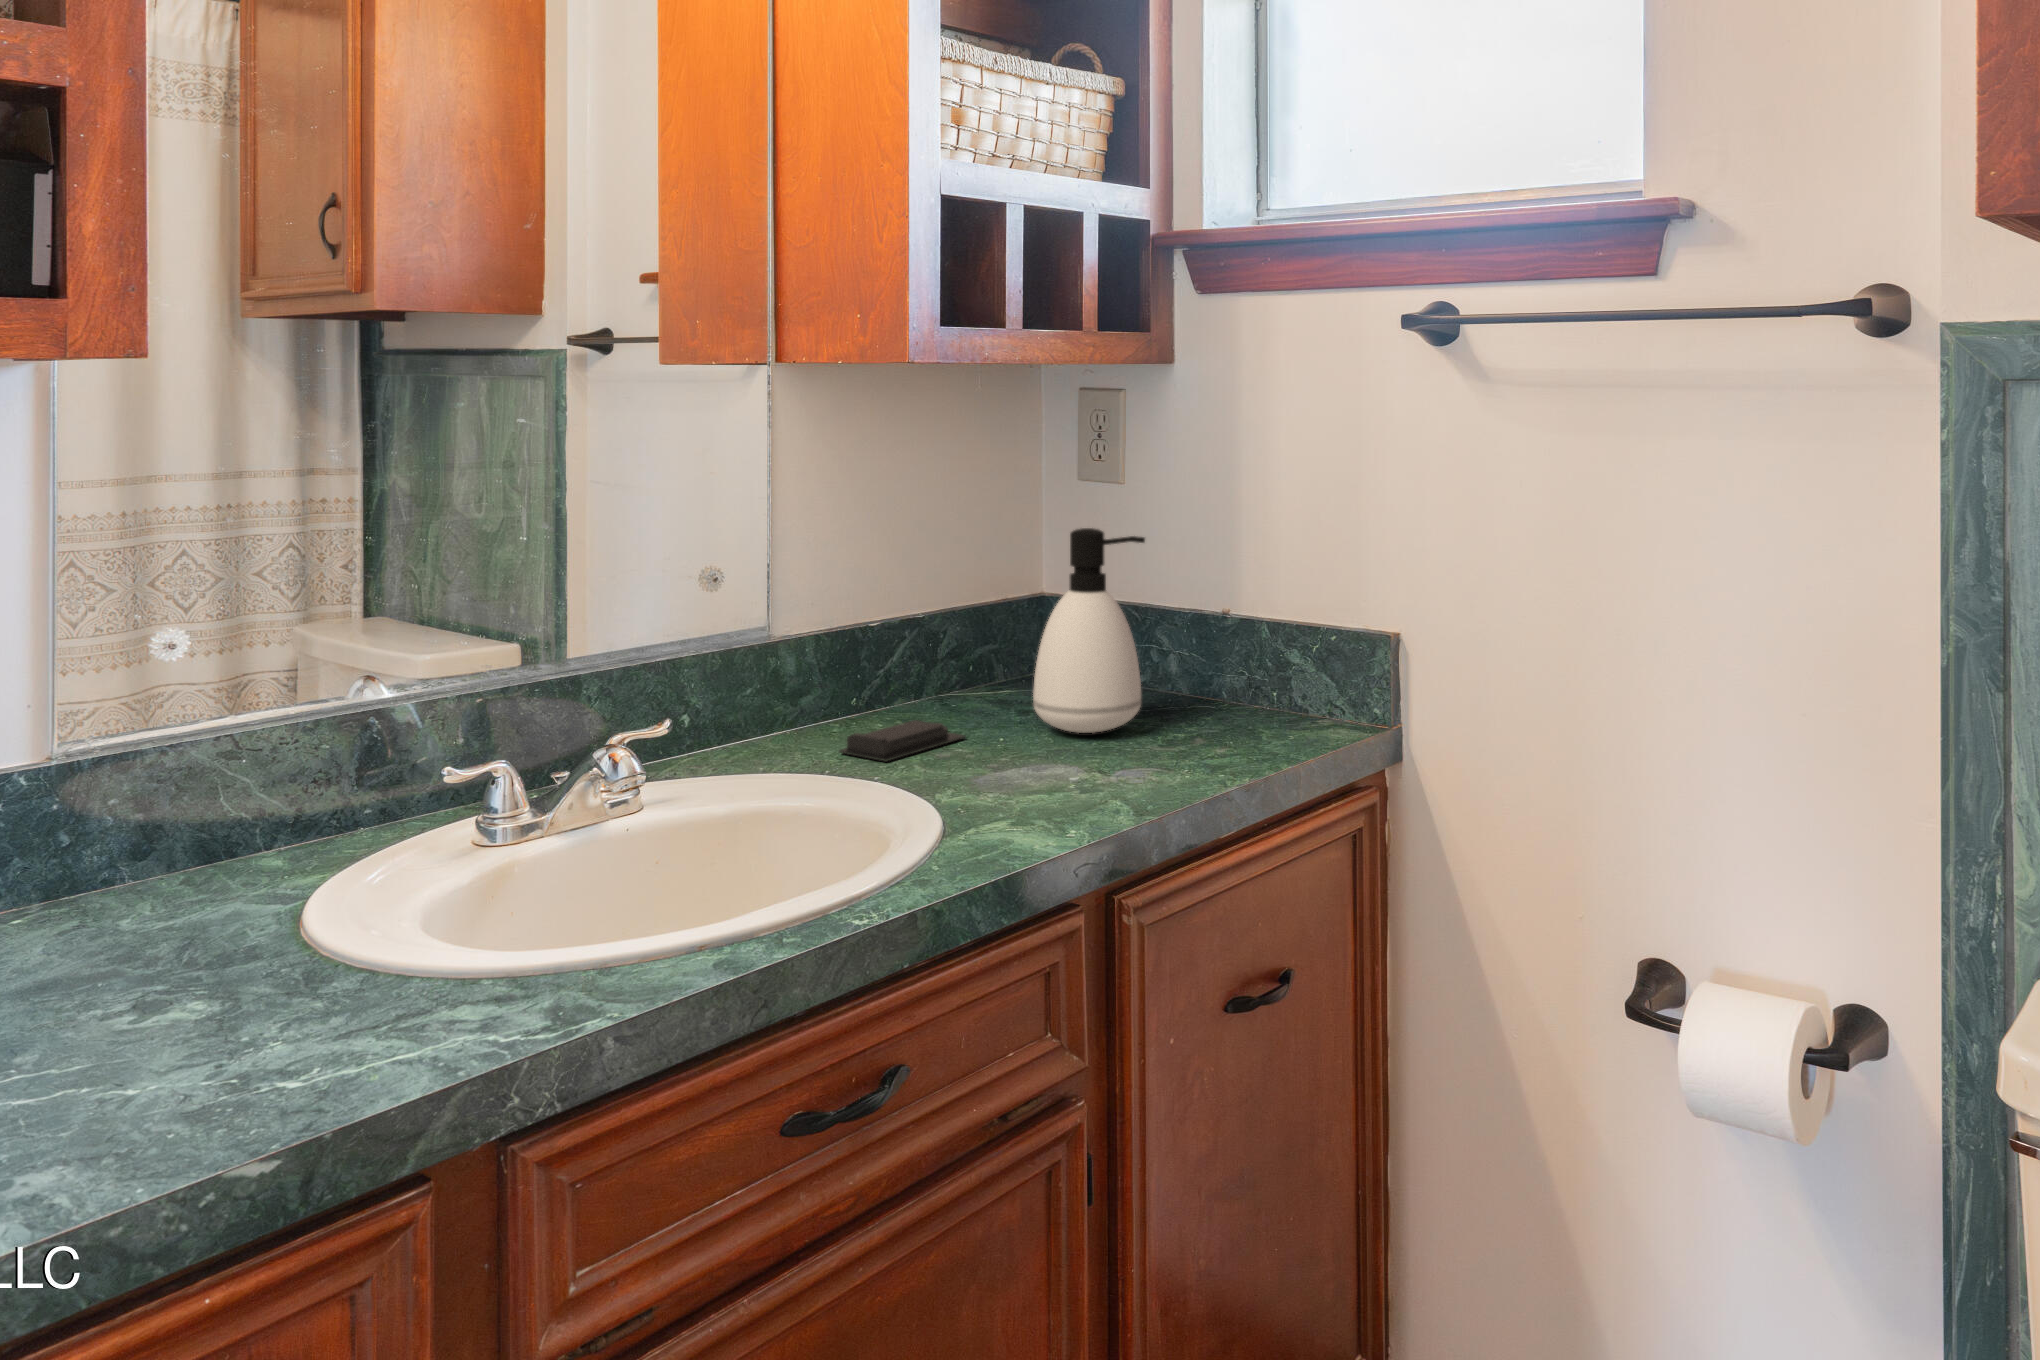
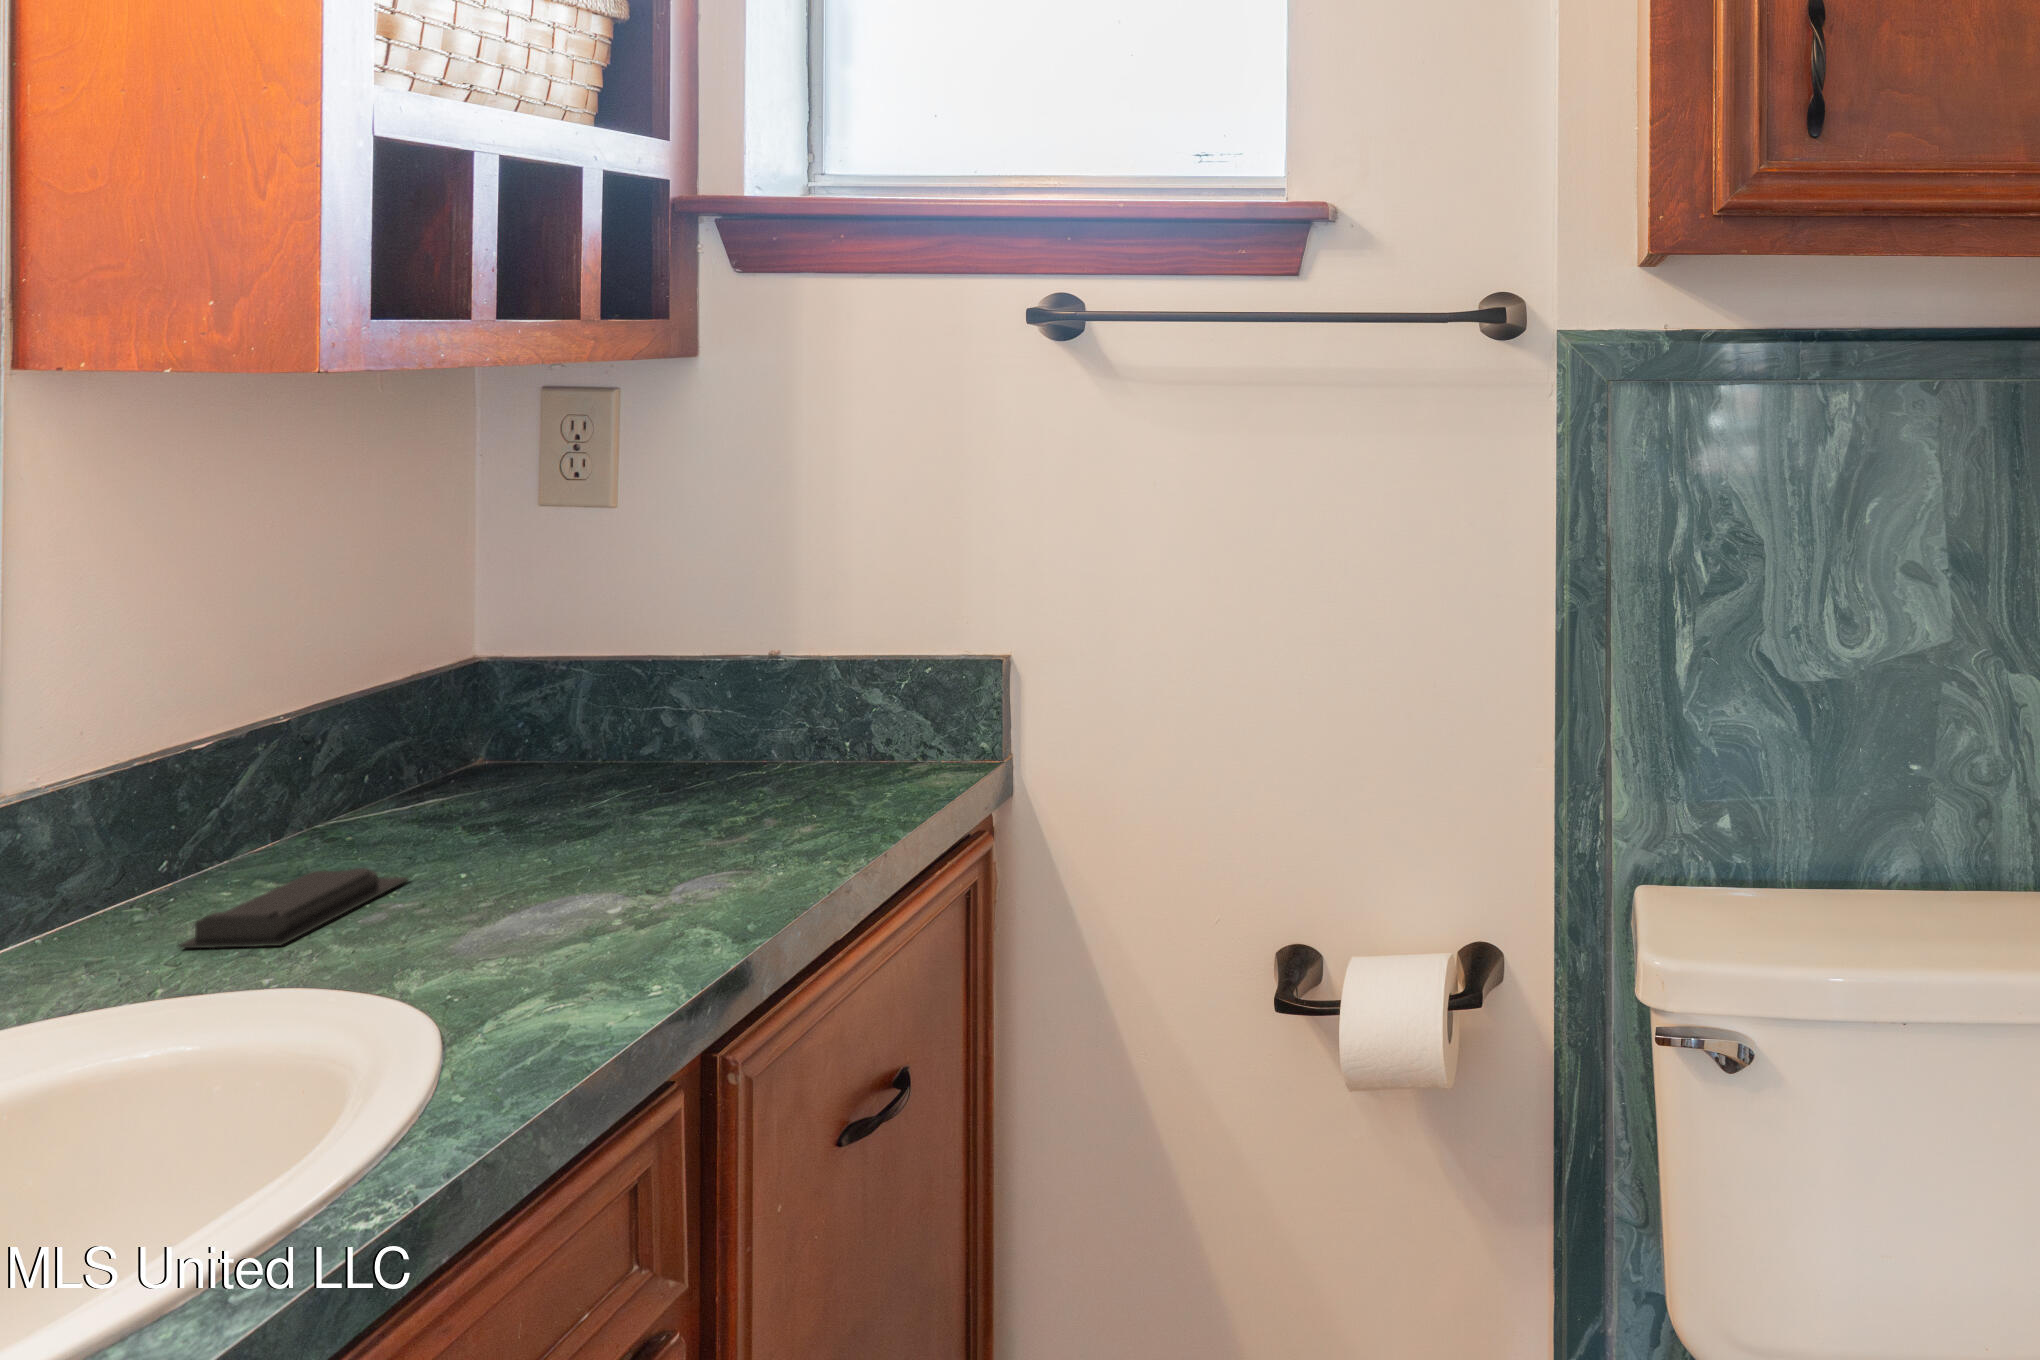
soap dispenser: present [1033,528,1145,733] -> none [517,574,687,841]

